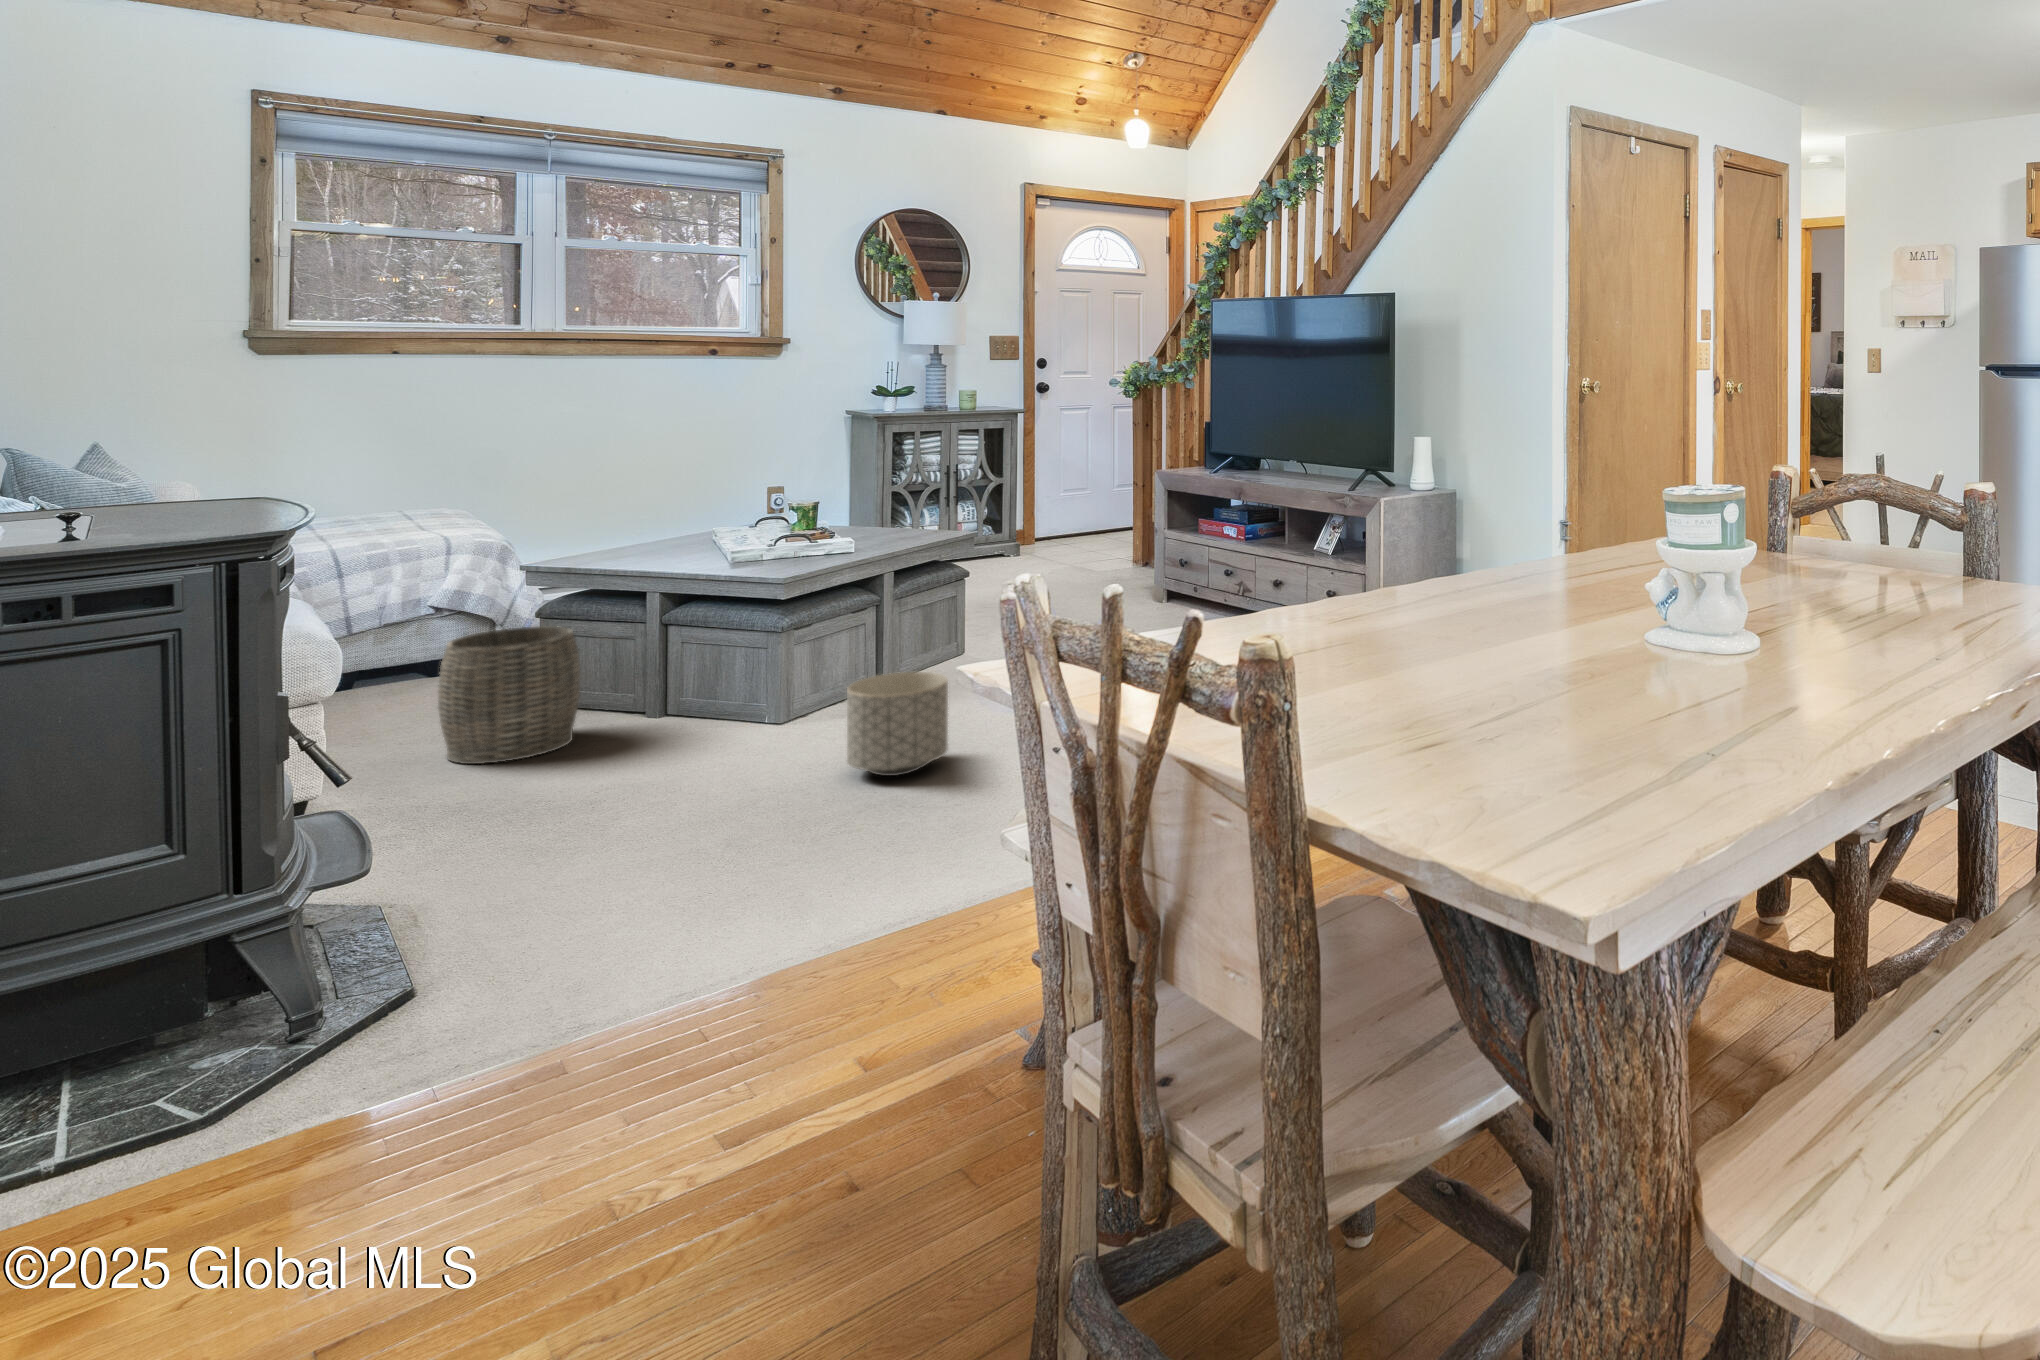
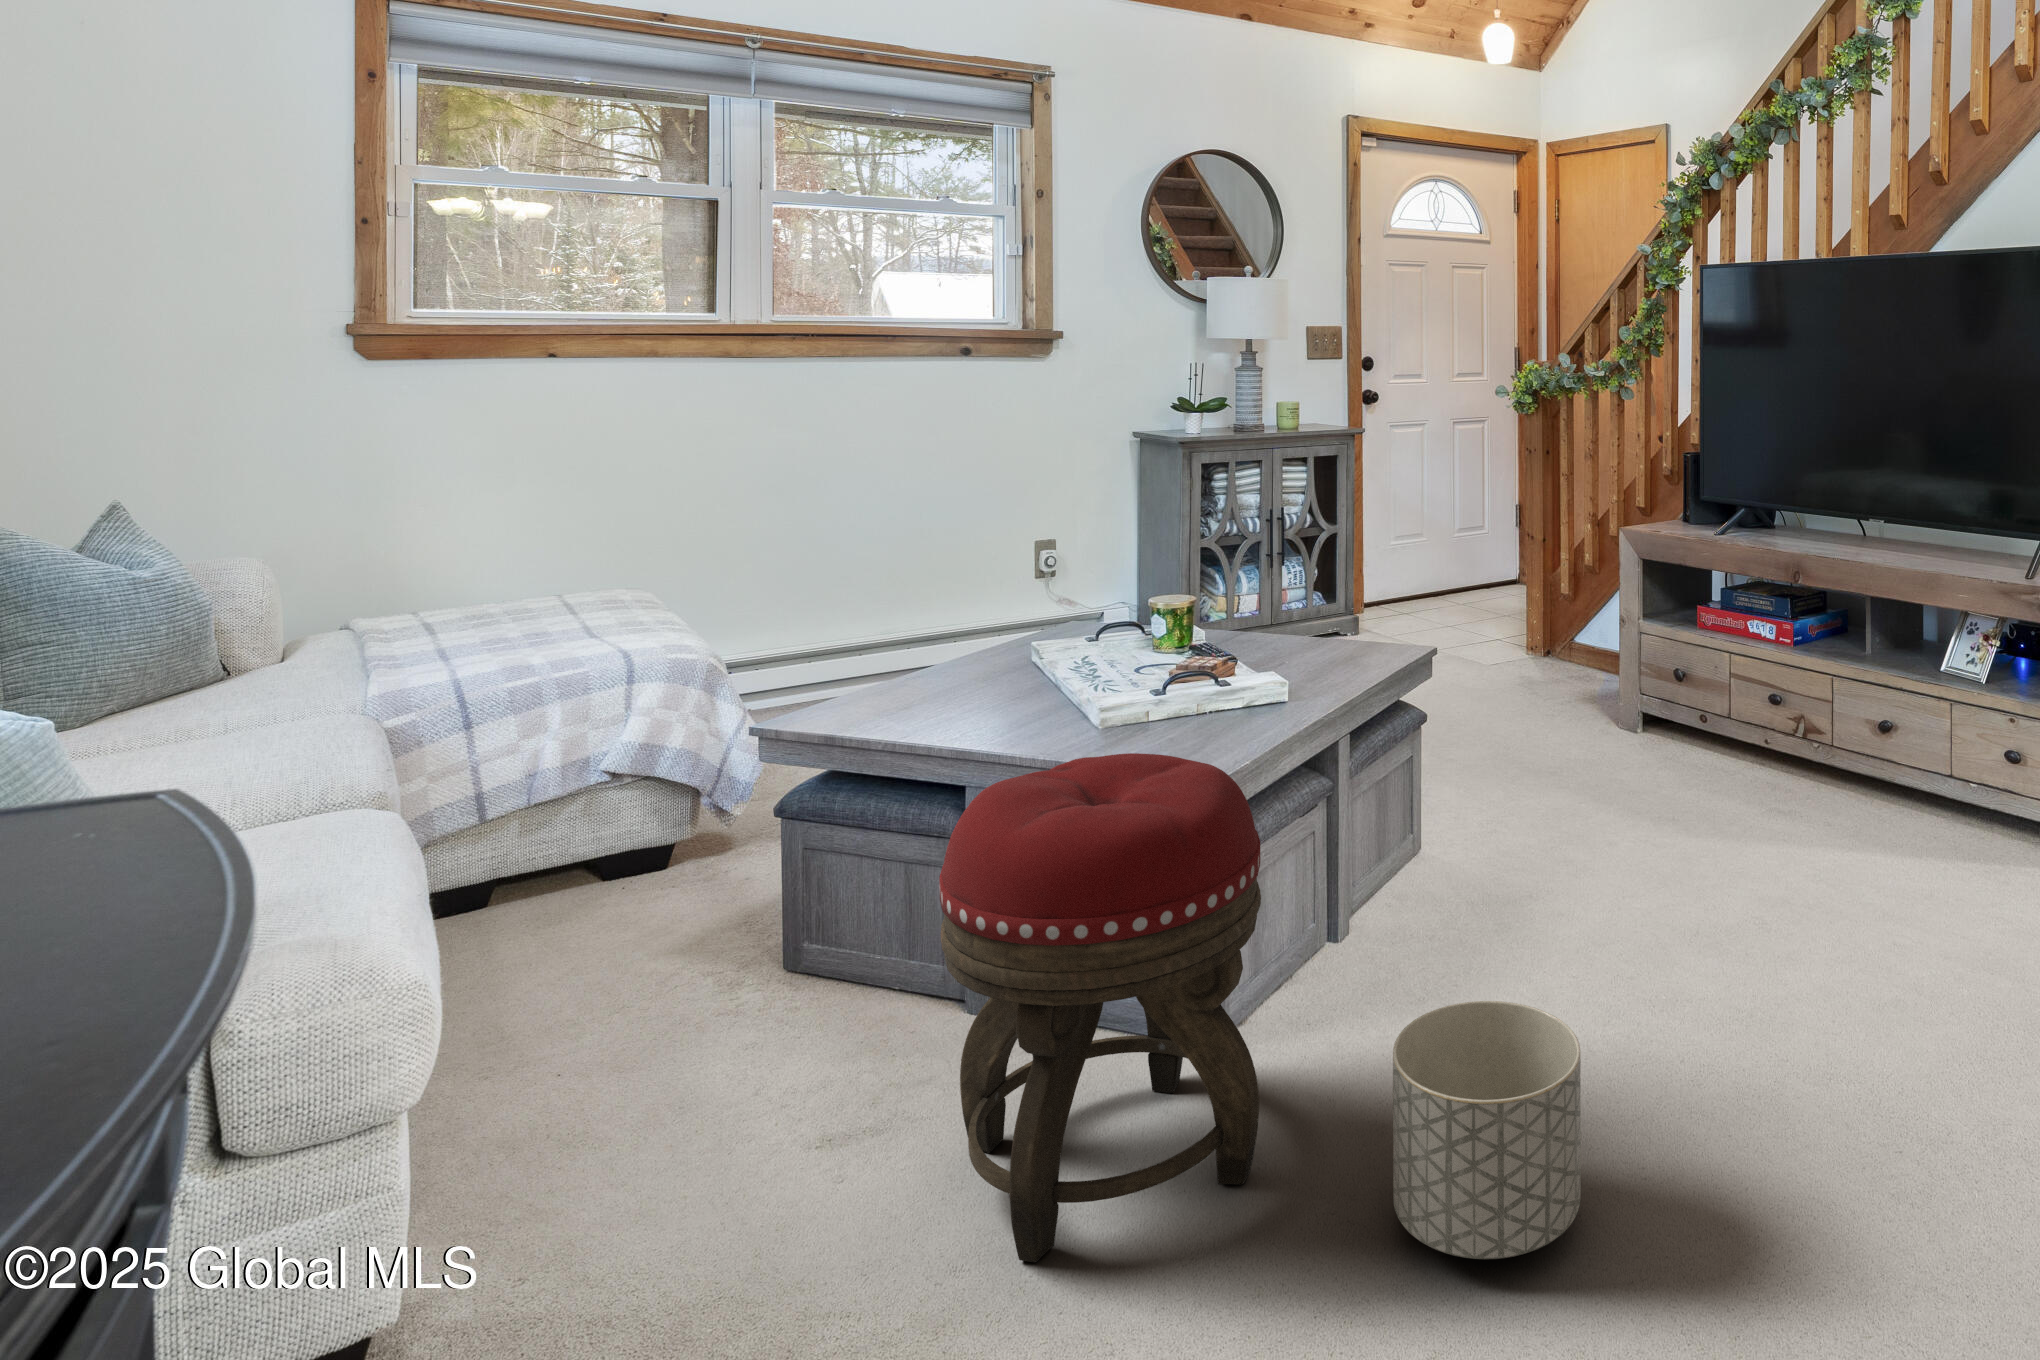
footstool: none [616,558,800,785] -> present [940,753,1261,1262]
woven basket: present [438,626,580,764] -> none [618,862,856,1159]

